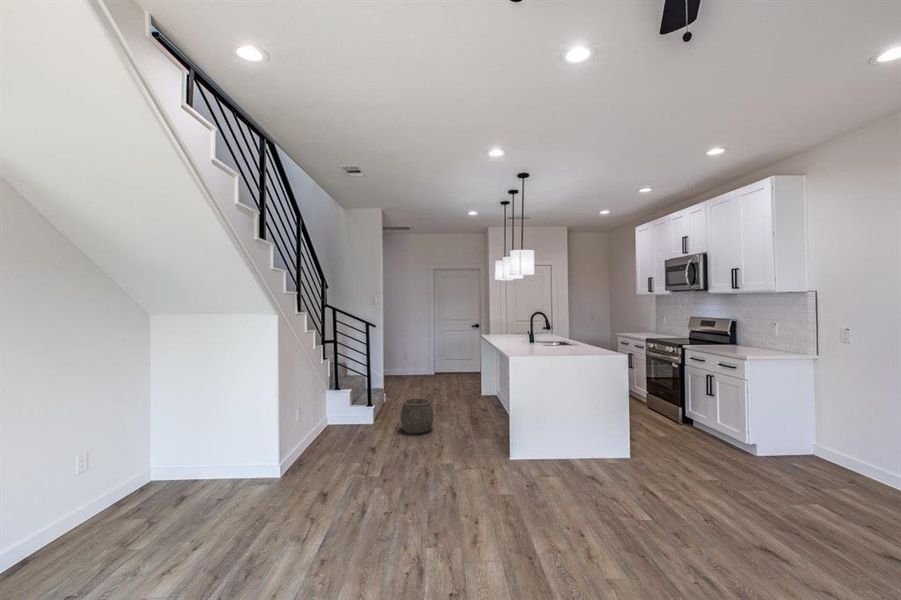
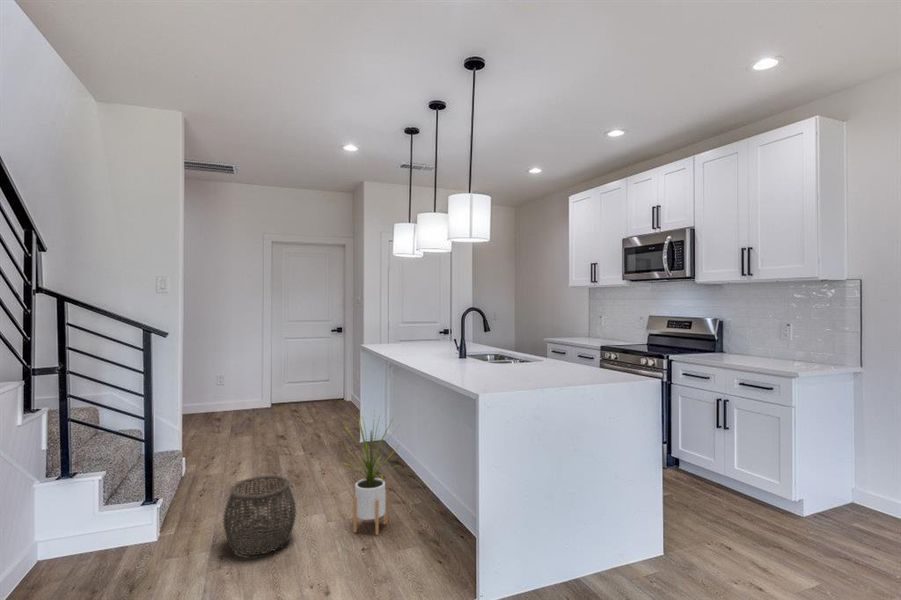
house plant: none [455,367,489,434] -> present [349,418,391,535]

